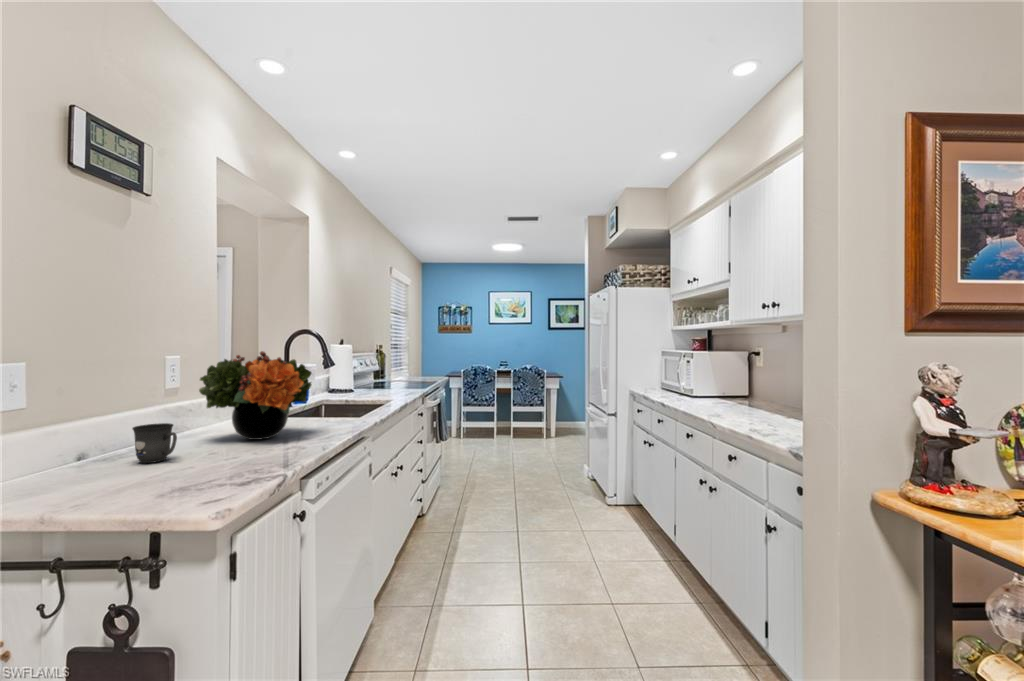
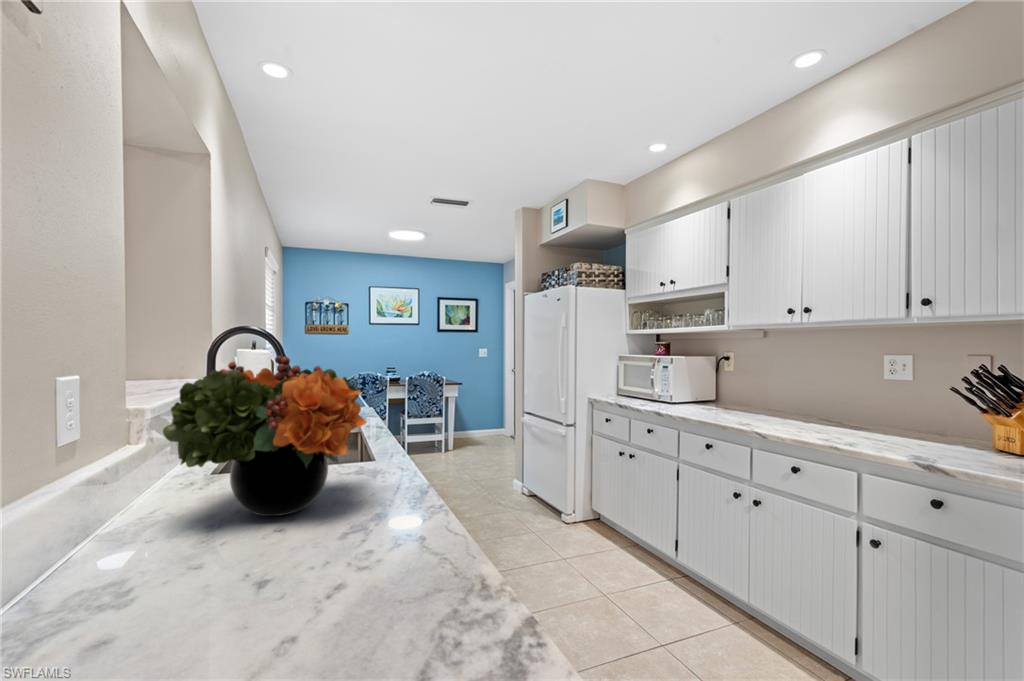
mug: present [133,423,177,463] -> none [90,514,210,619]

